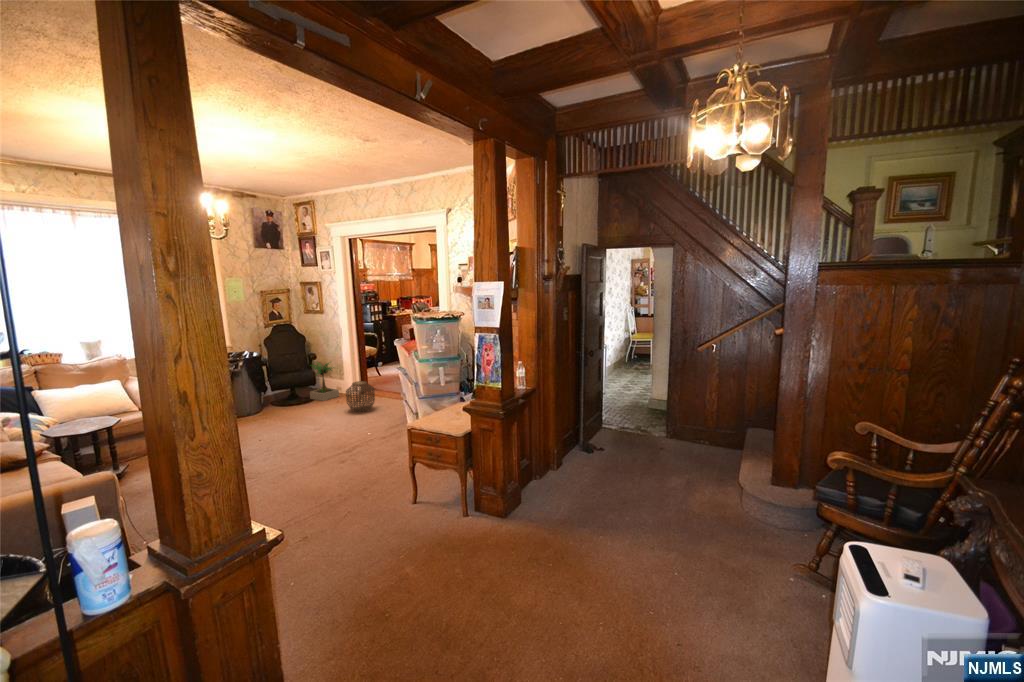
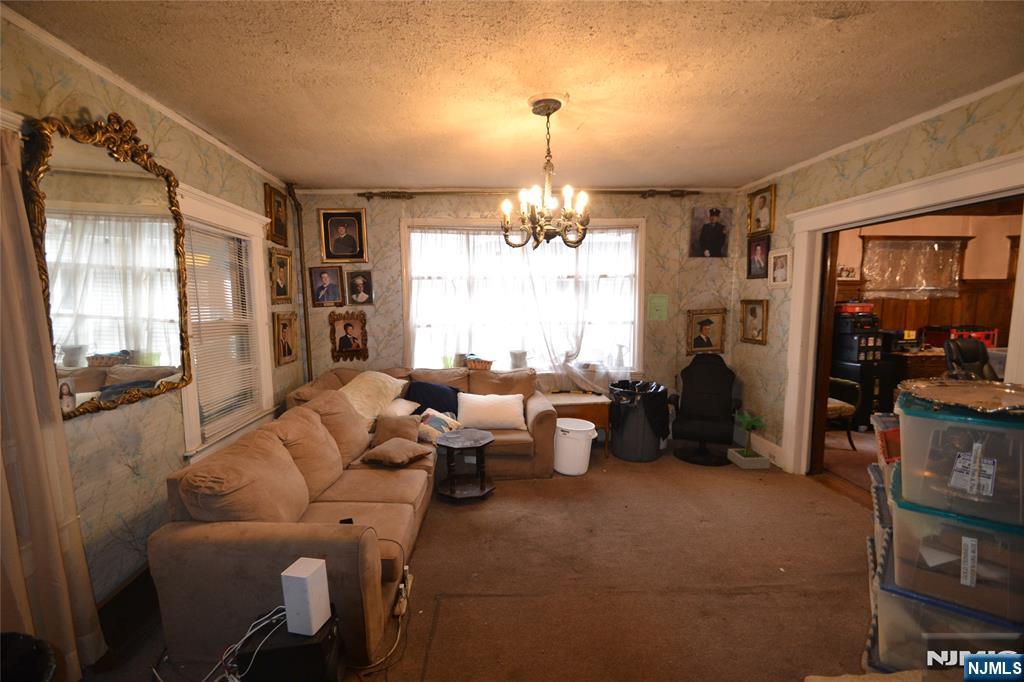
woven basket: present [346,381,375,412] -> none [769,463,824,519]

